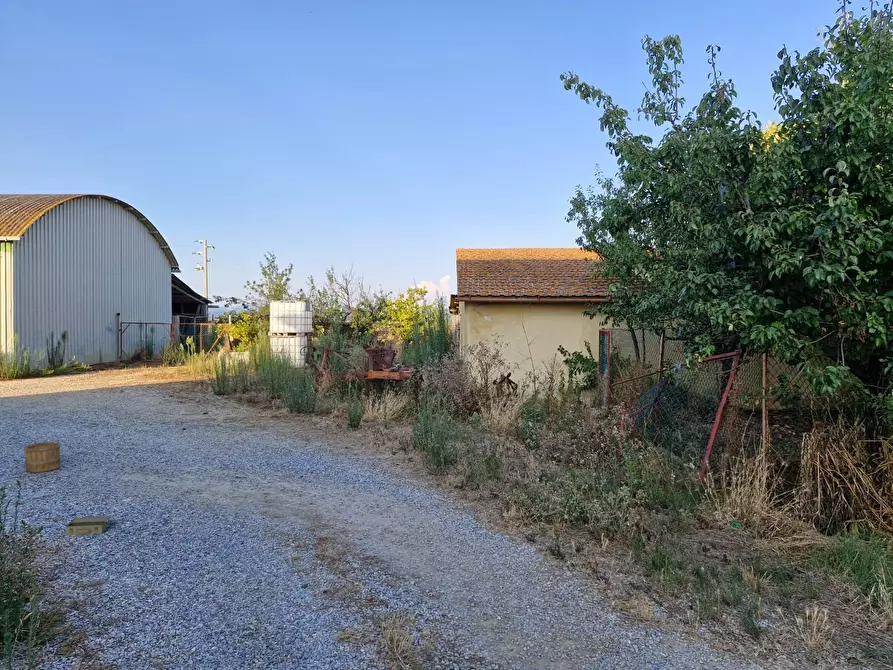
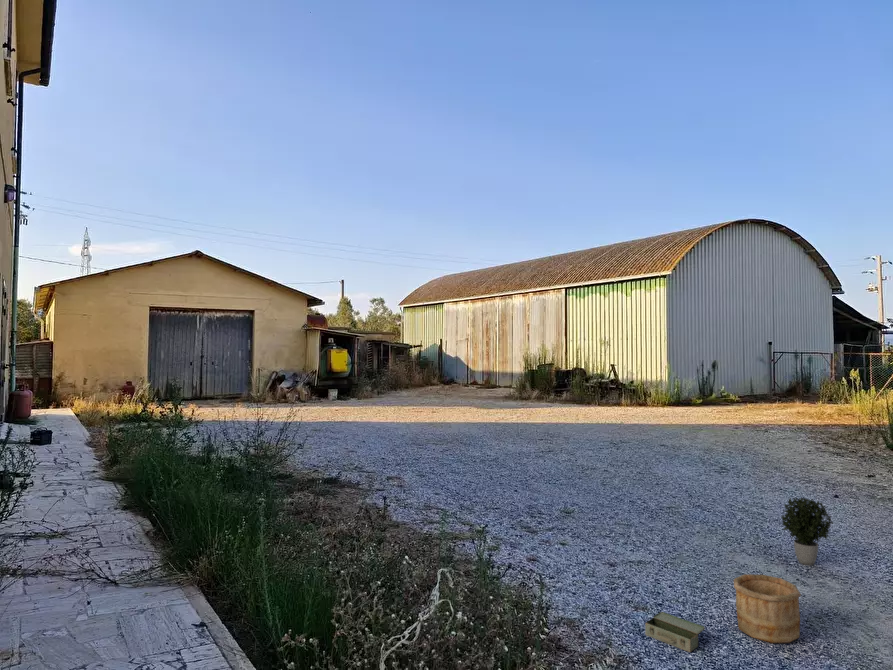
potted plant: none [151,428,185,473] -> present [782,498,833,565]
wooden bucket: present [24,442,61,472] -> present [734,574,801,643]

